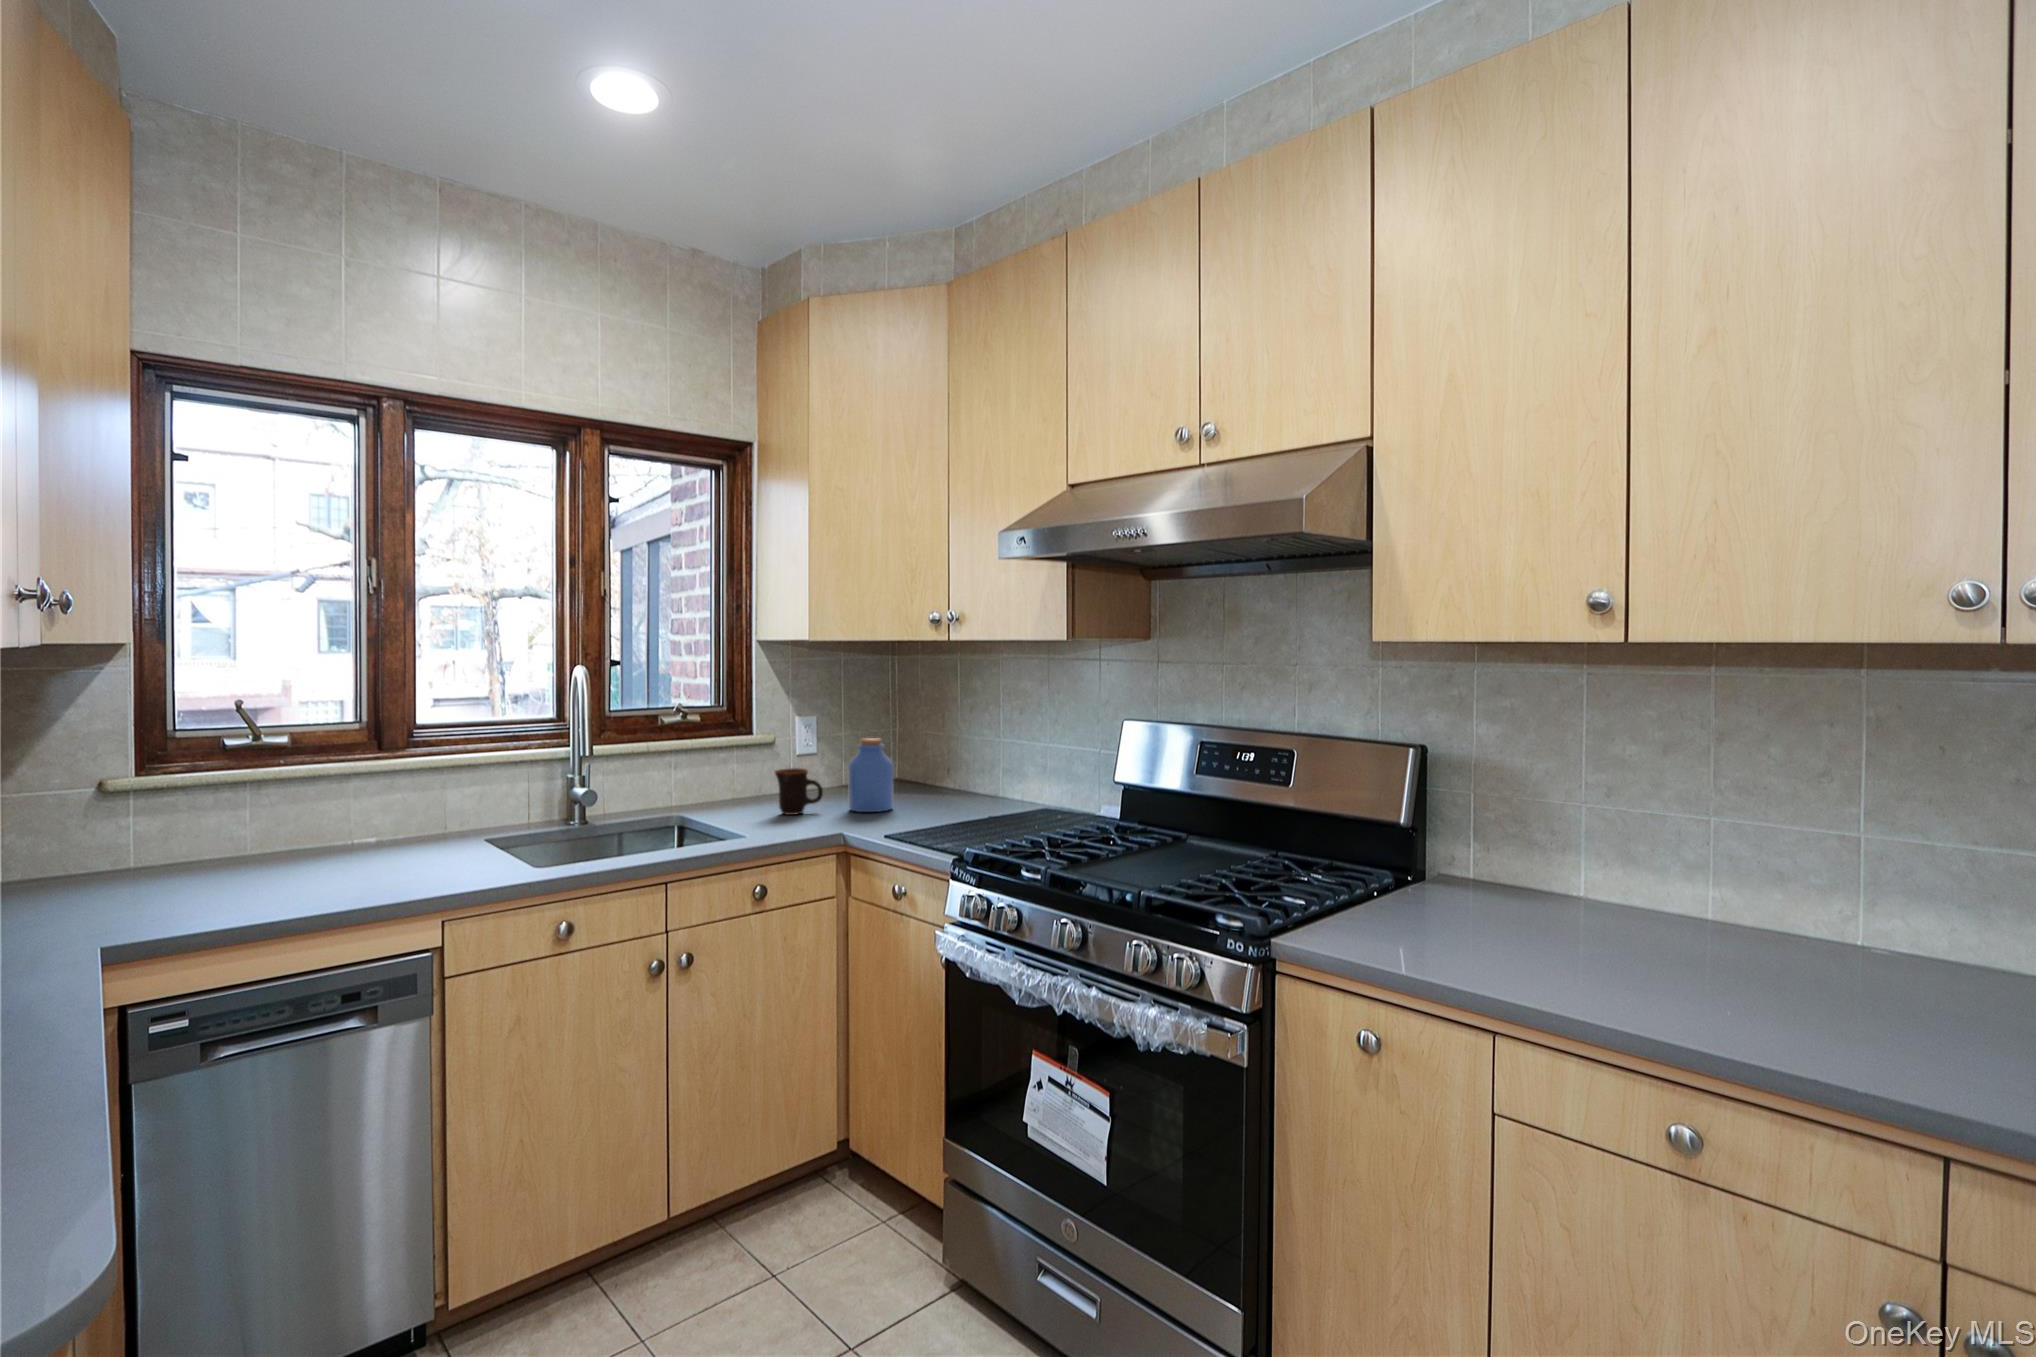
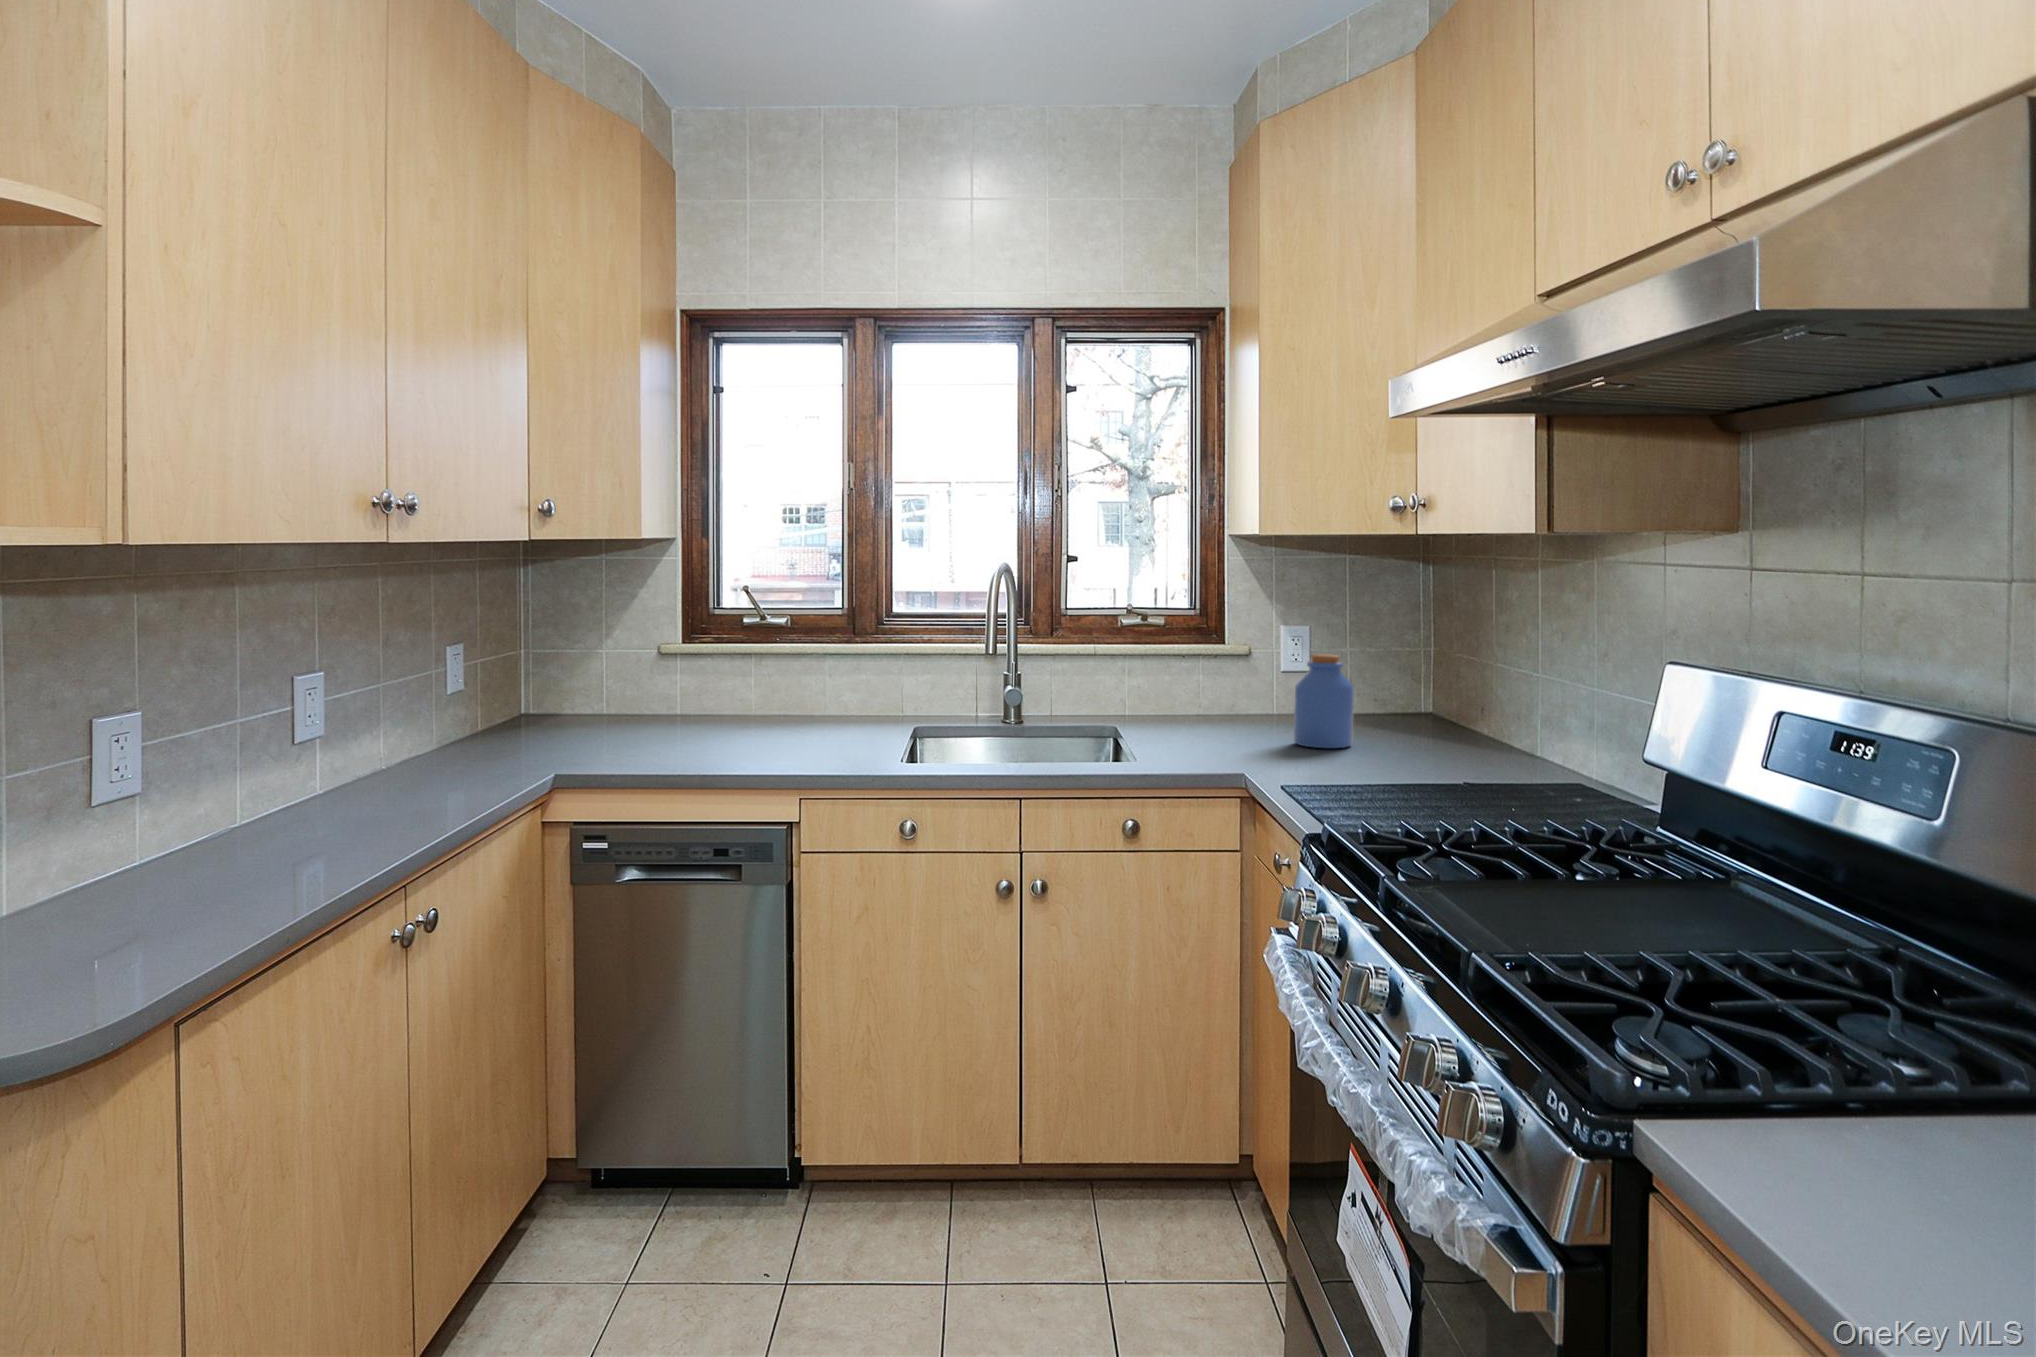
mug: present [774,768,823,815] -> none [1207,686,1265,740]

